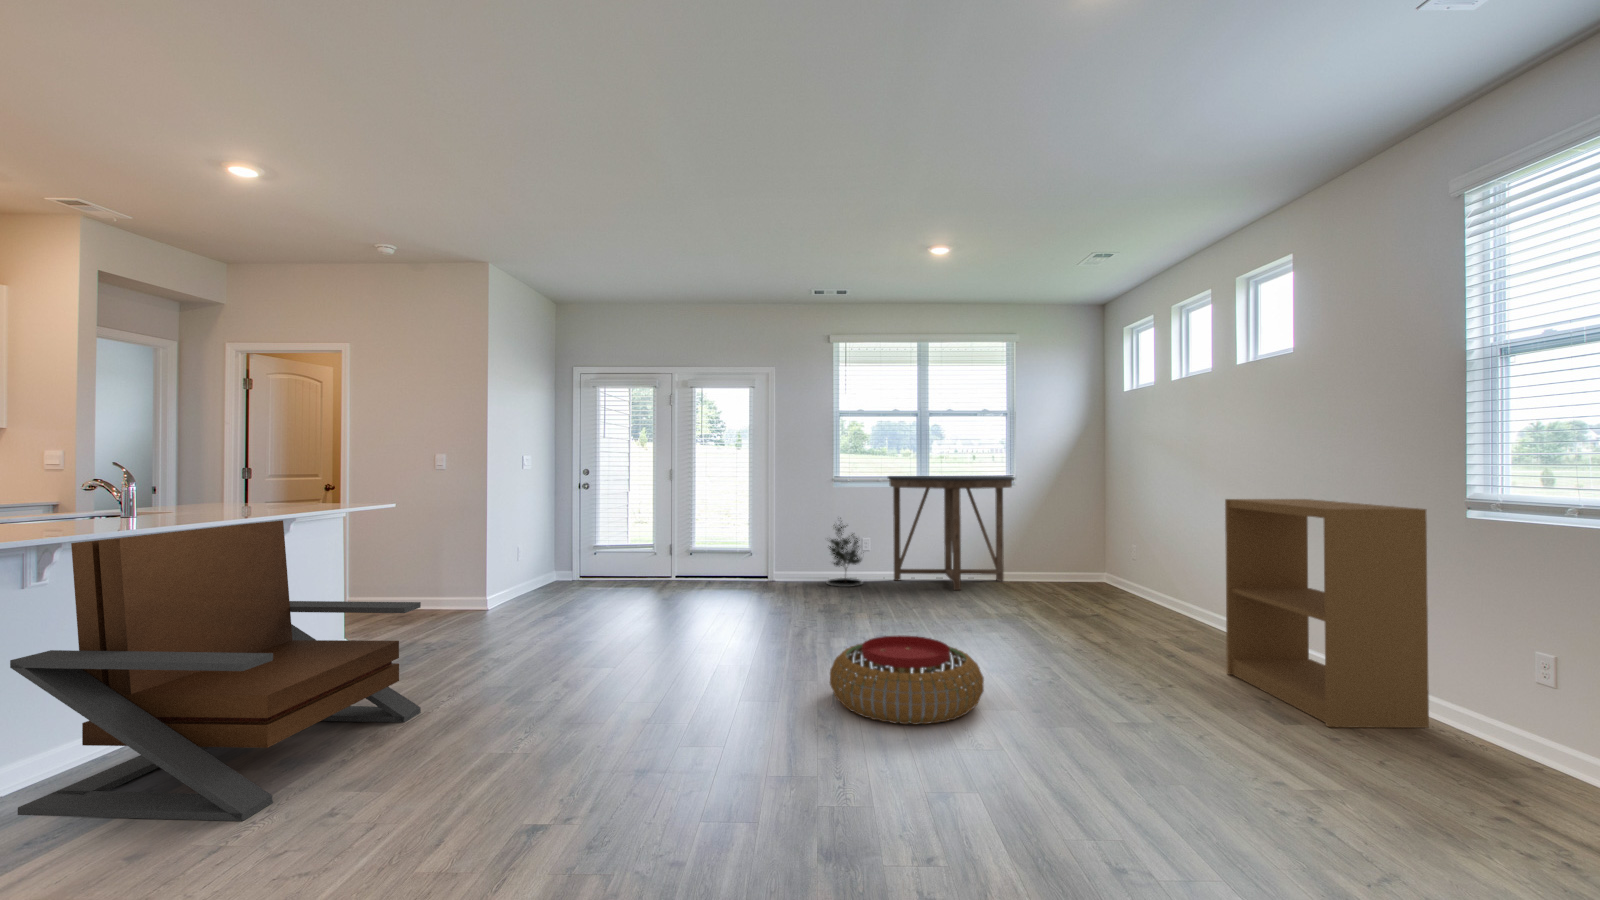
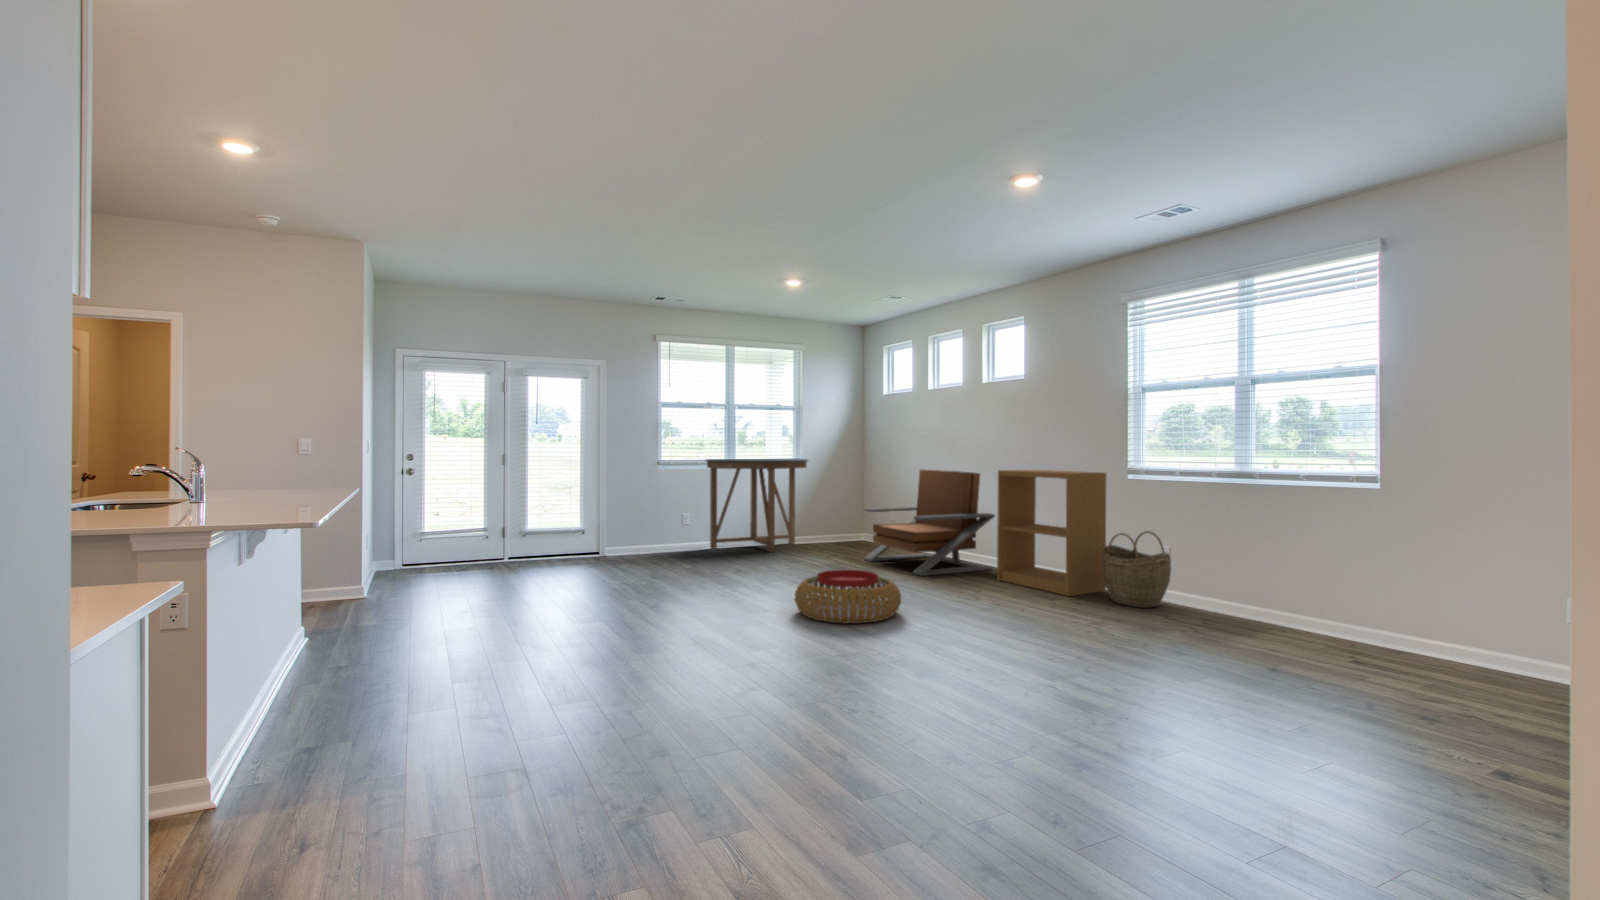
lounge chair: present [10,520,421,821] -> present [864,469,995,576]
potted tree: present [826,521,863,587] -> none [657,495,692,556]
woven basket: none [1395,628,1563,788] -> present [1101,531,1171,608]

